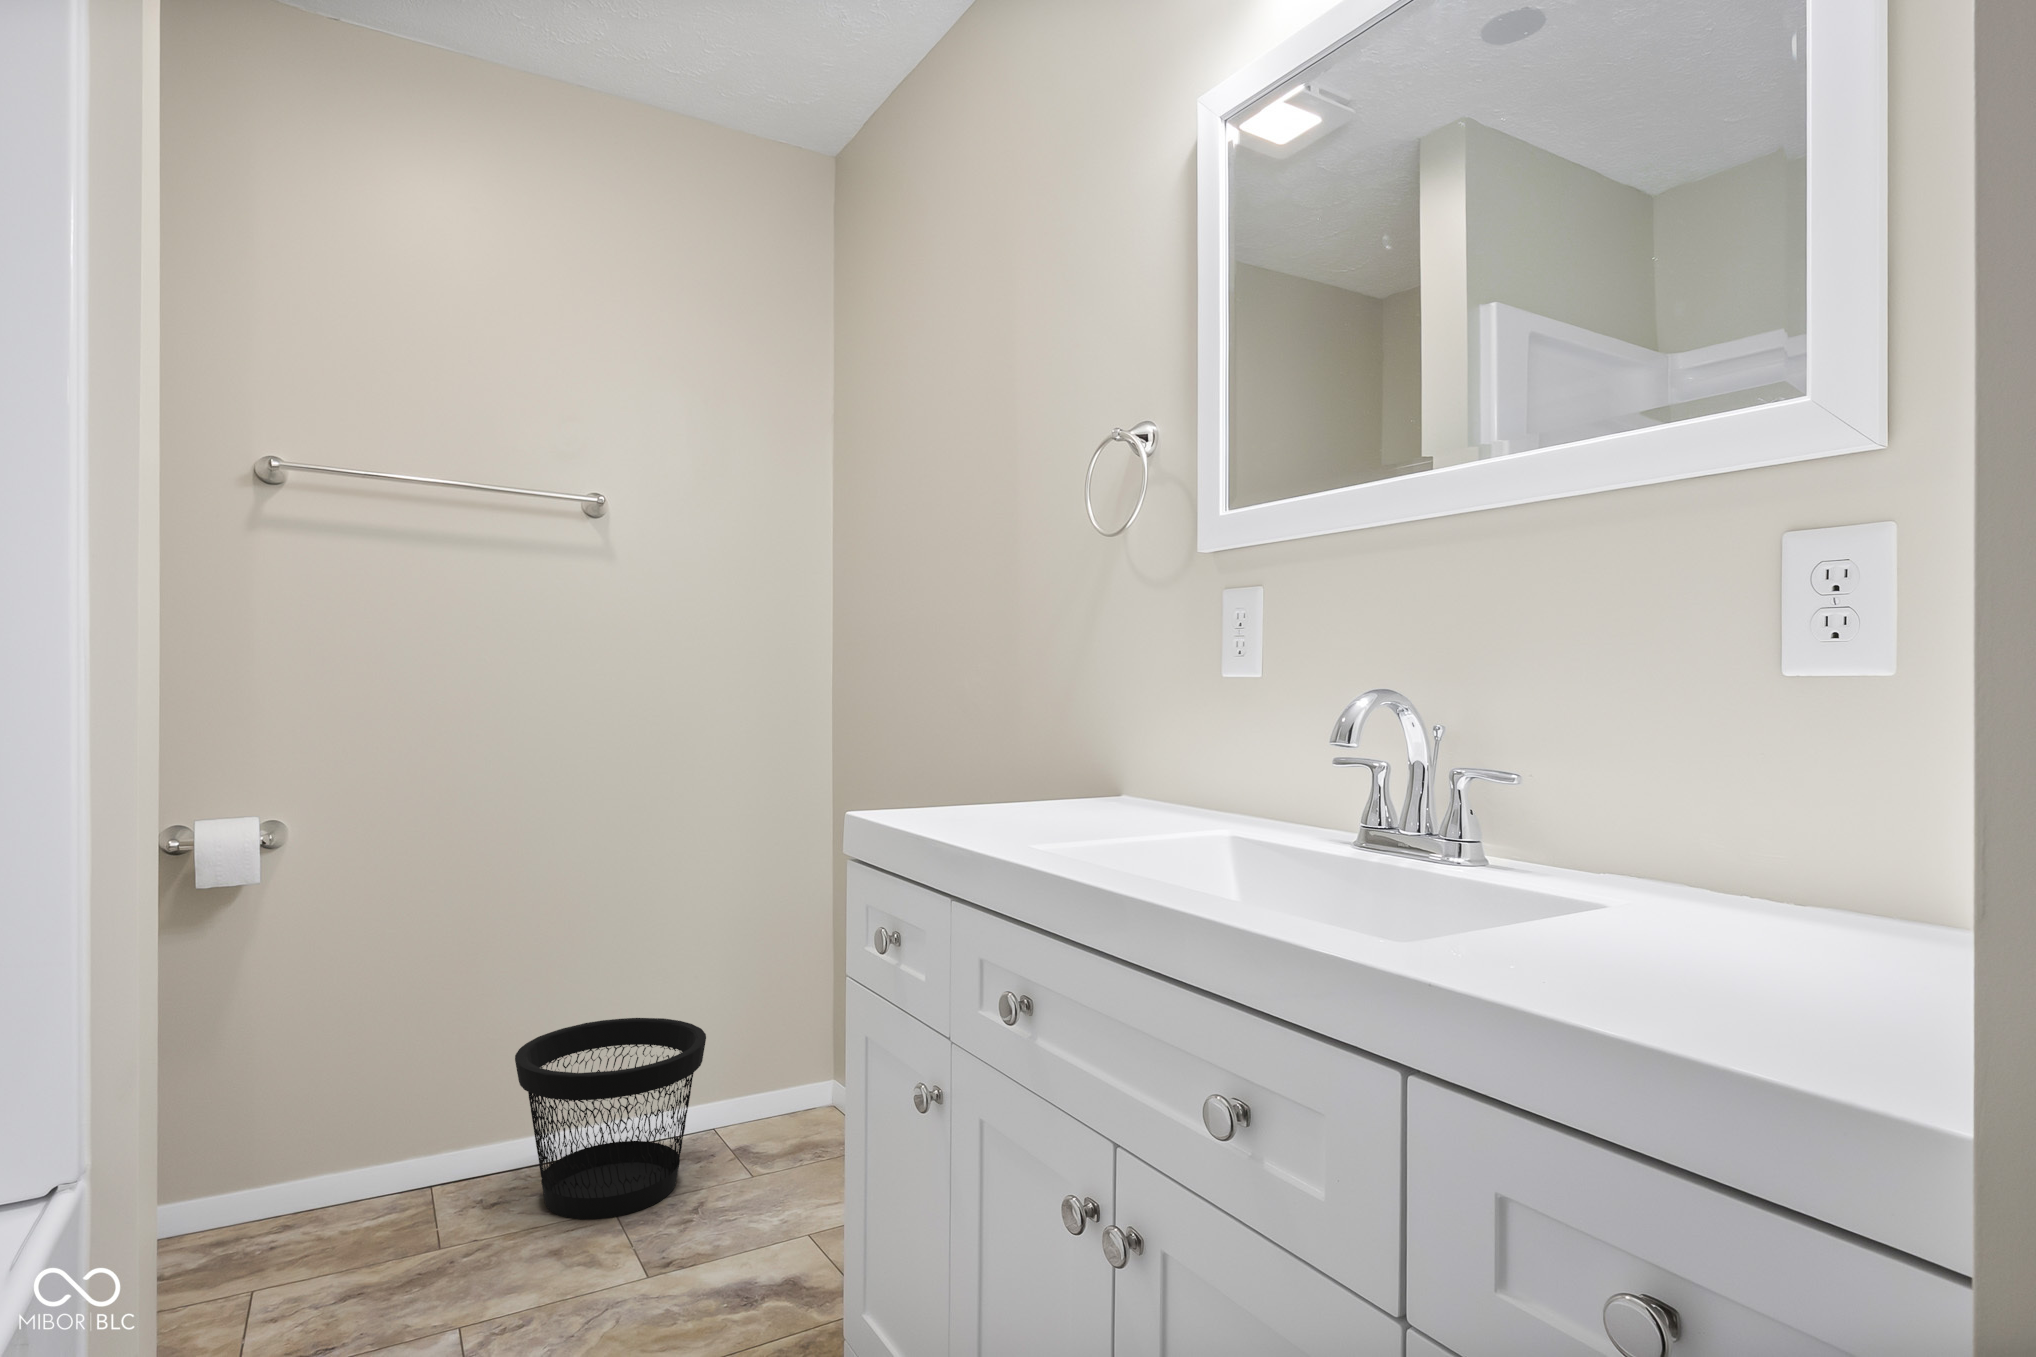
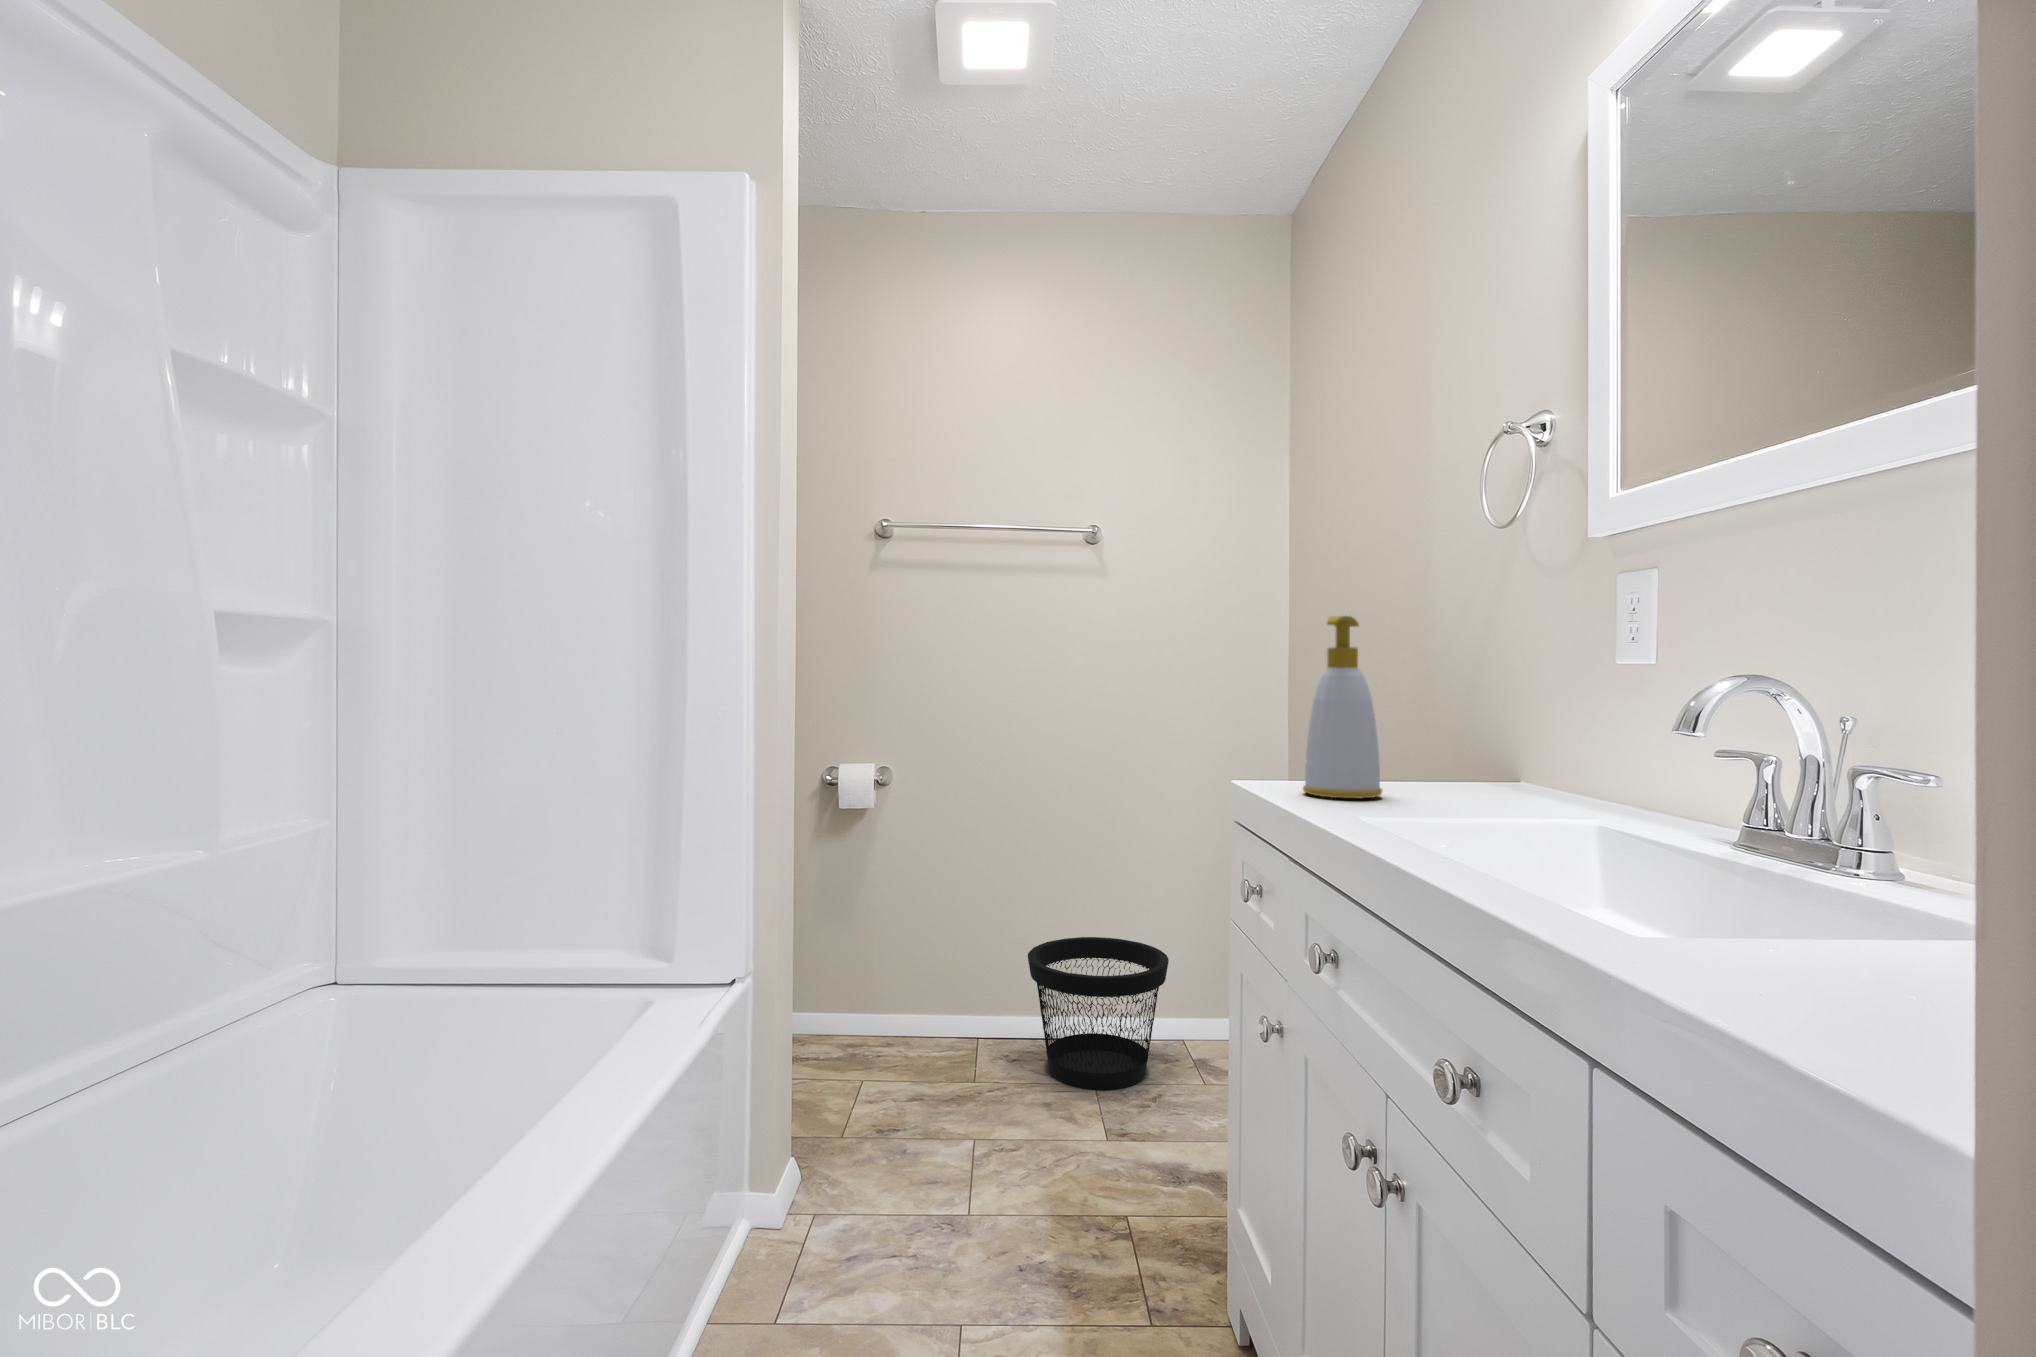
soap bottle: none [933,620,1018,824] -> present [1303,616,1382,799]

